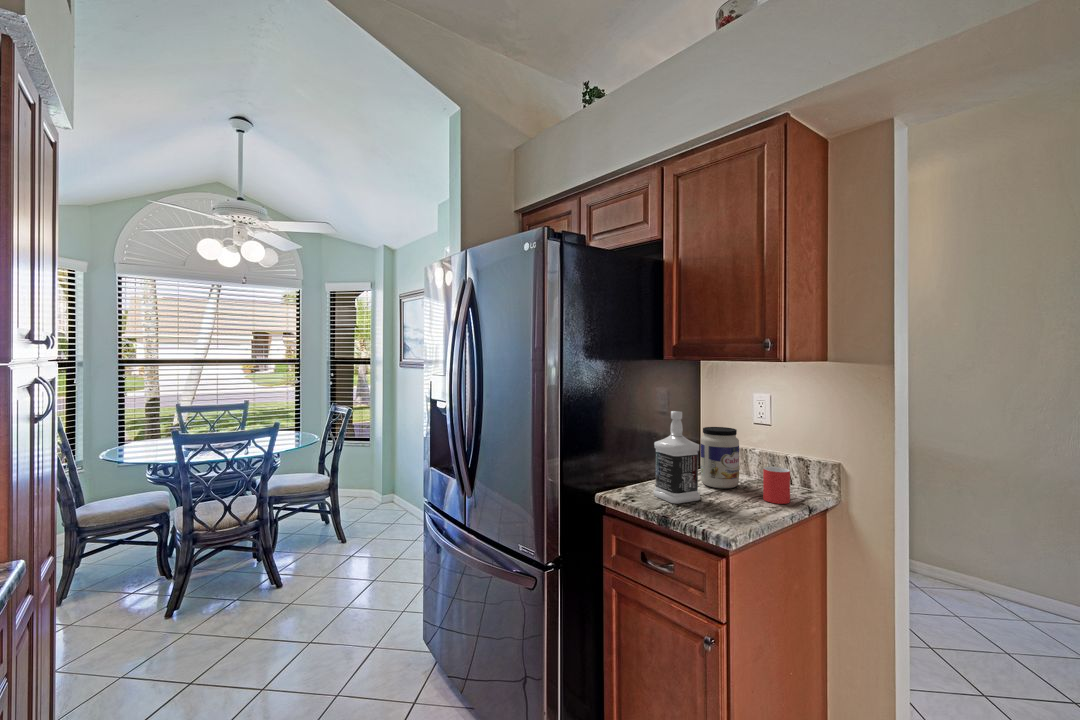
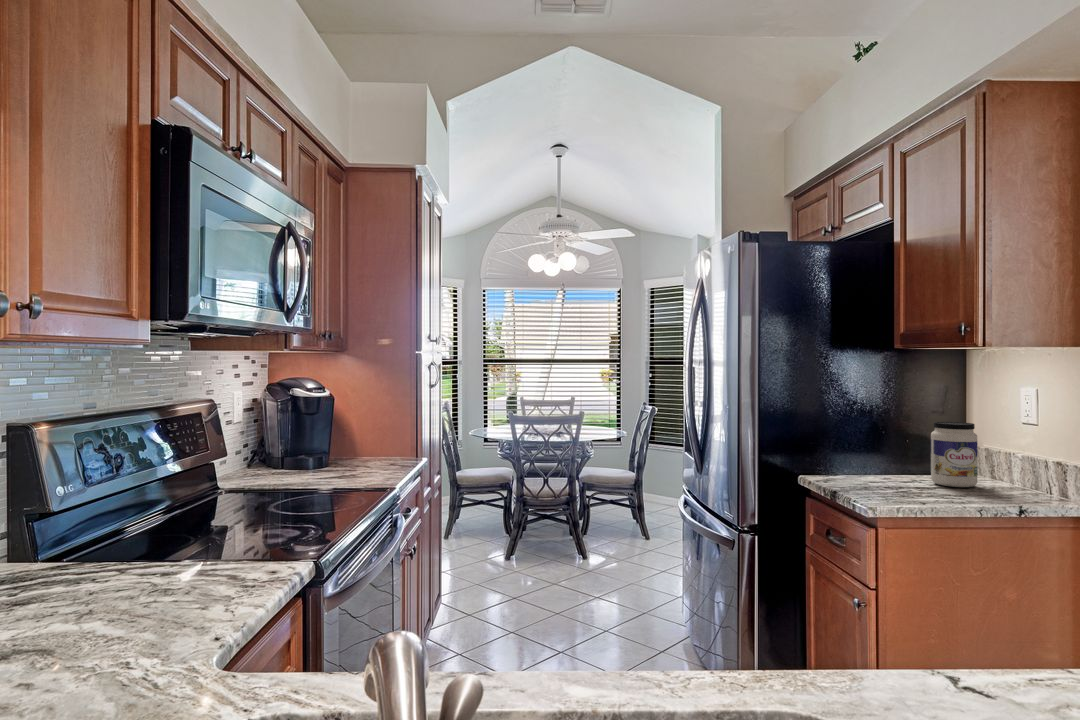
bottle: present [654,411,700,504] -> none [855,398,900,488]
mug: present [763,467,790,504] -> none [977,463,1013,501]

